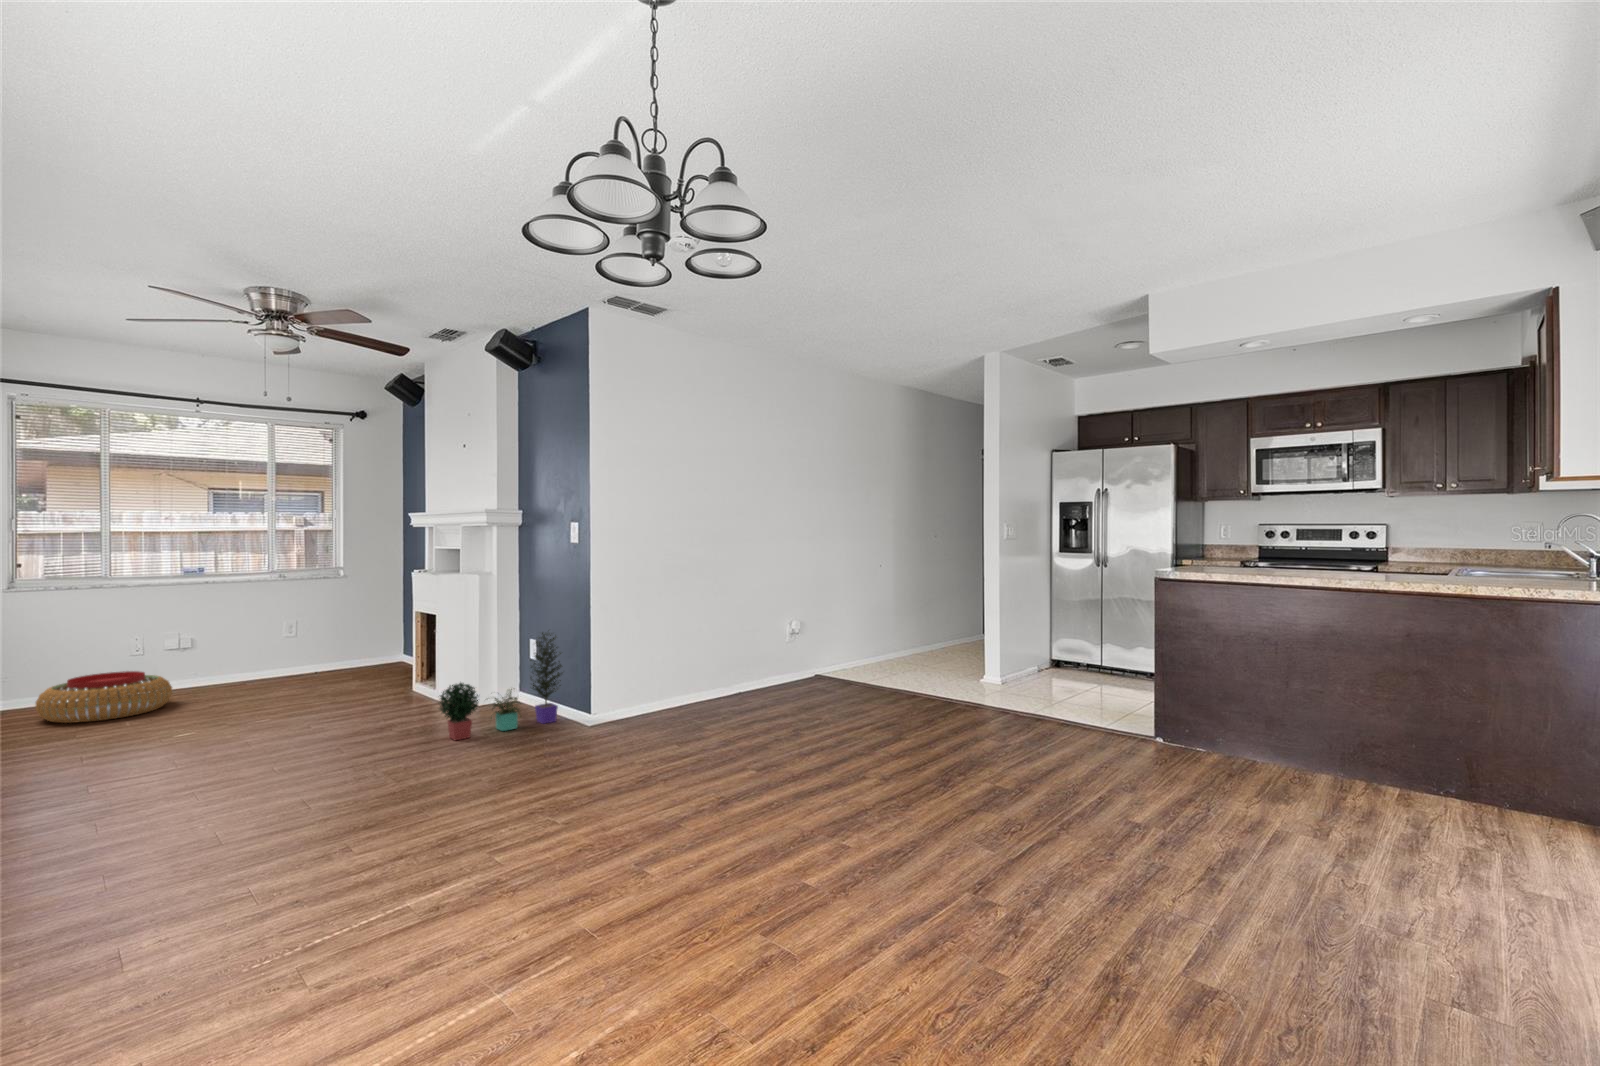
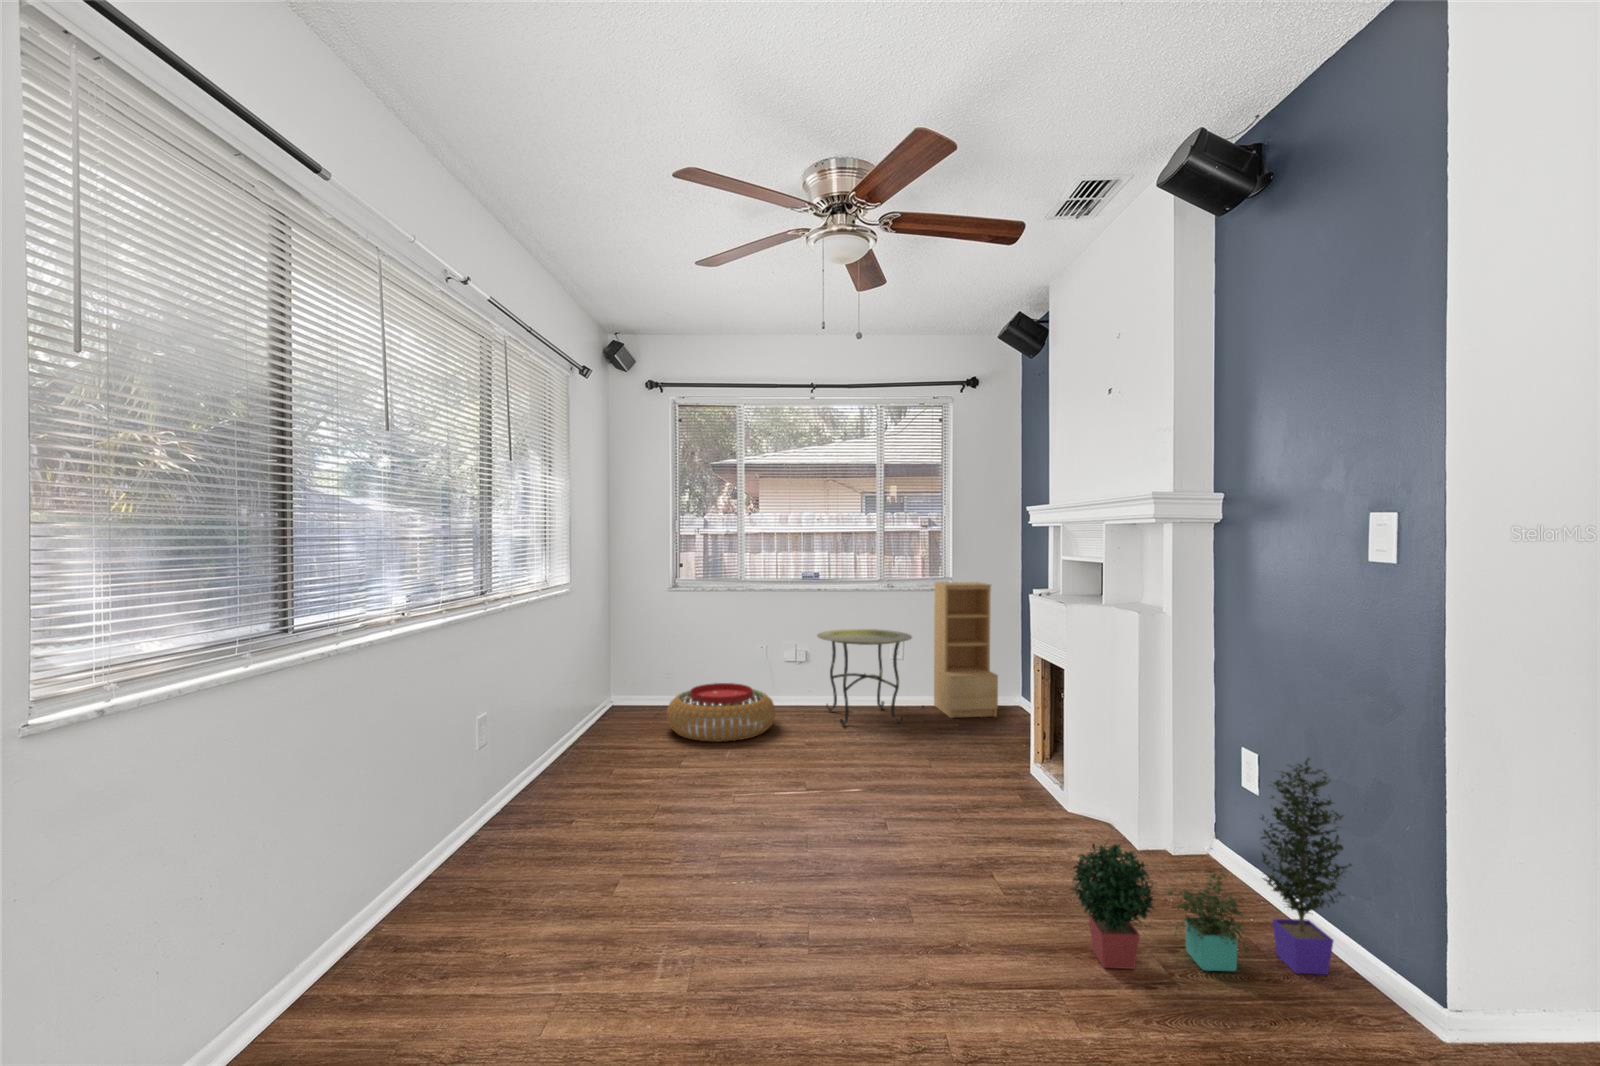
bookshelf: none [327,571,385,675] -> present [934,582,998,718]
side table: none [212,613,310,693] -> present [817,629,912,726]

